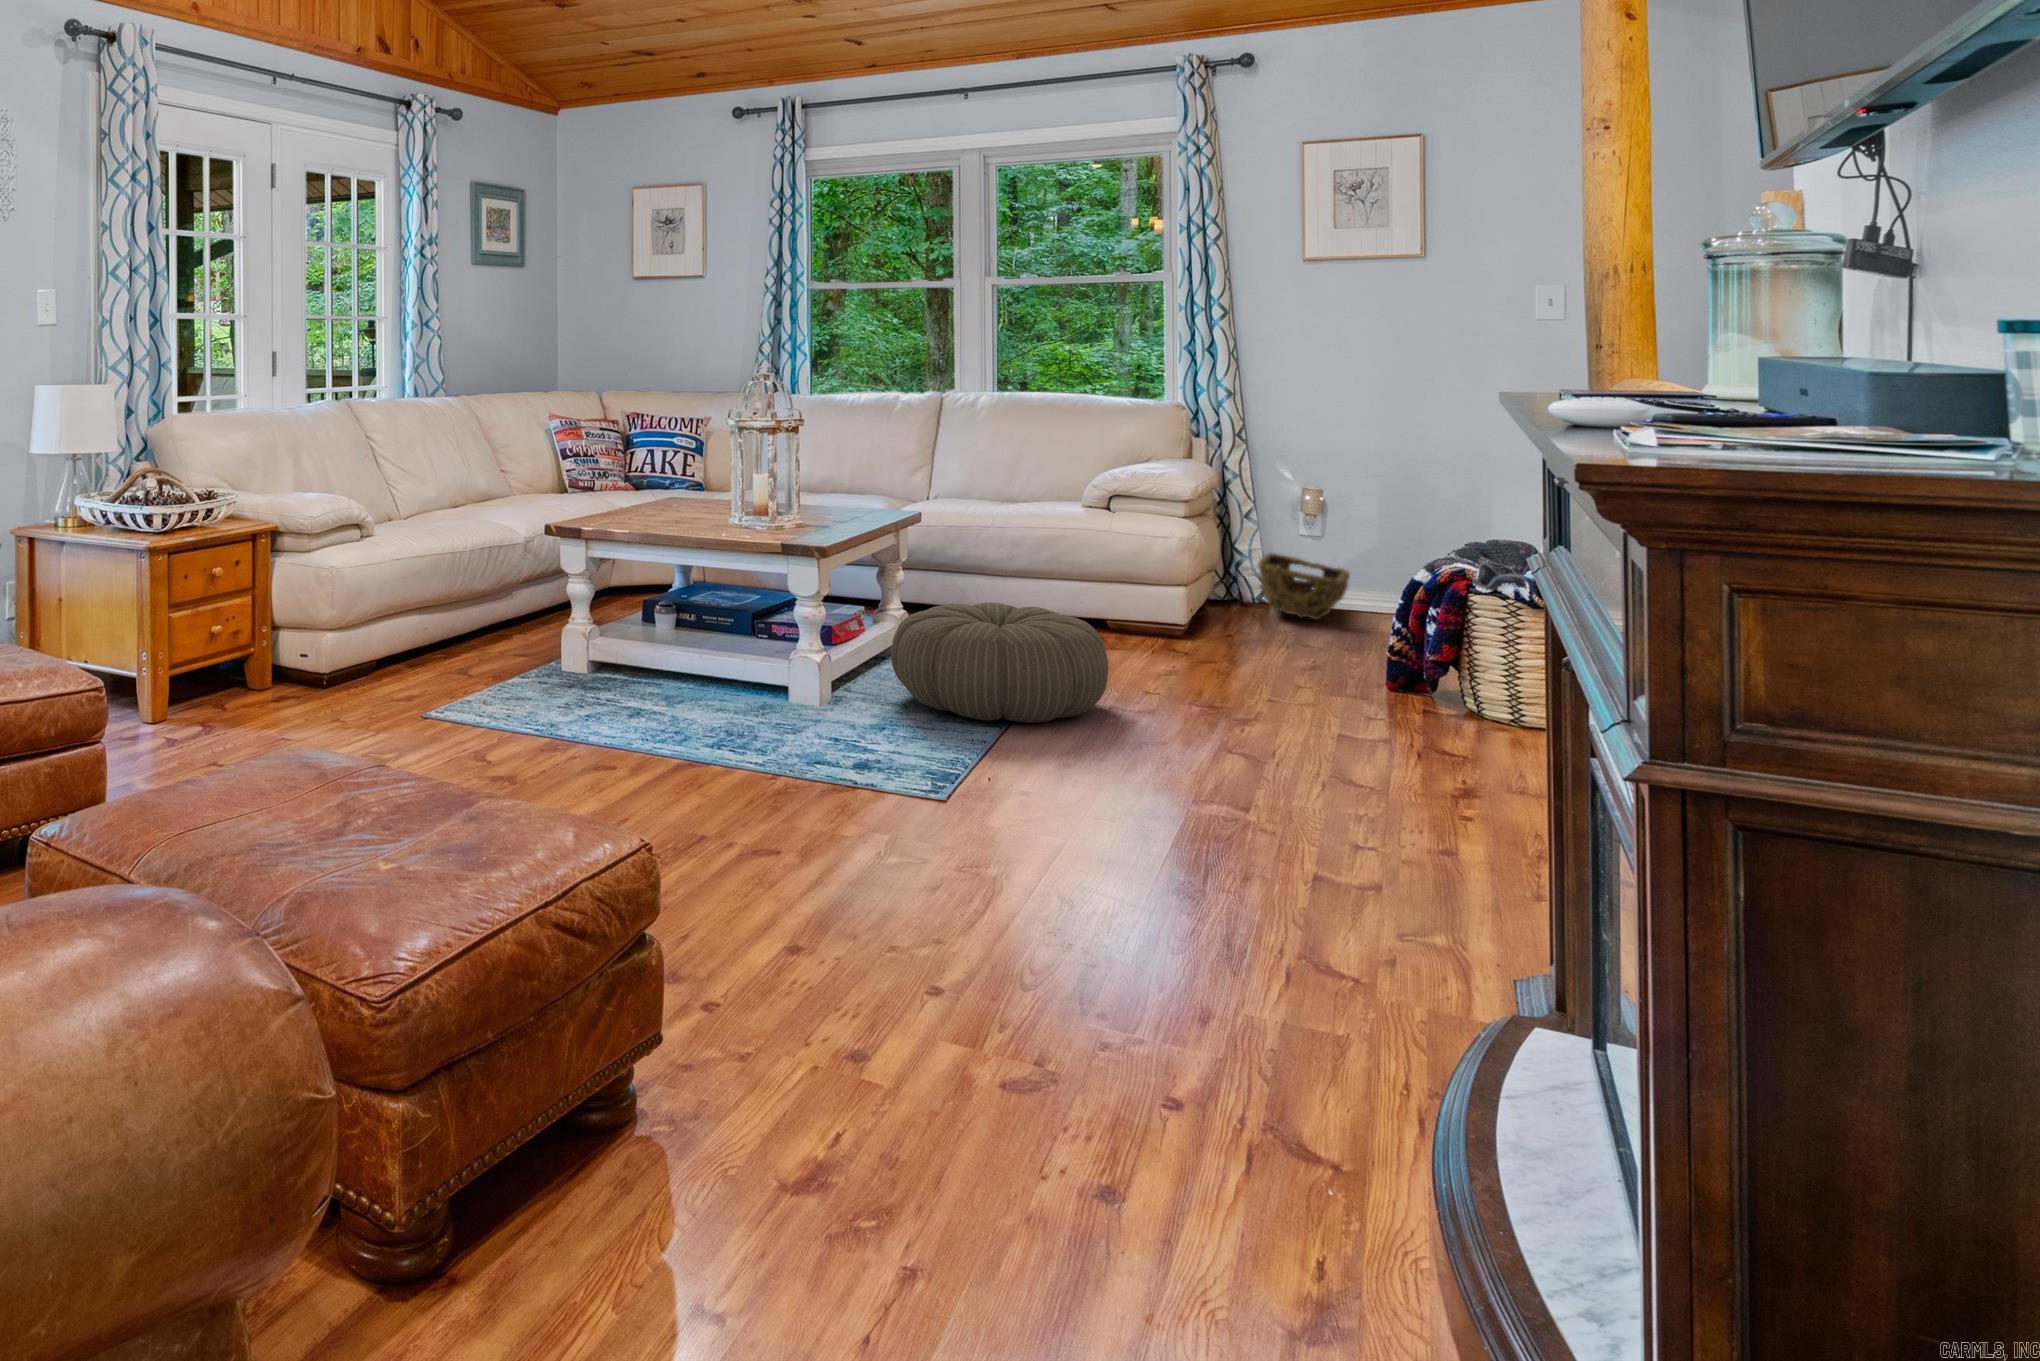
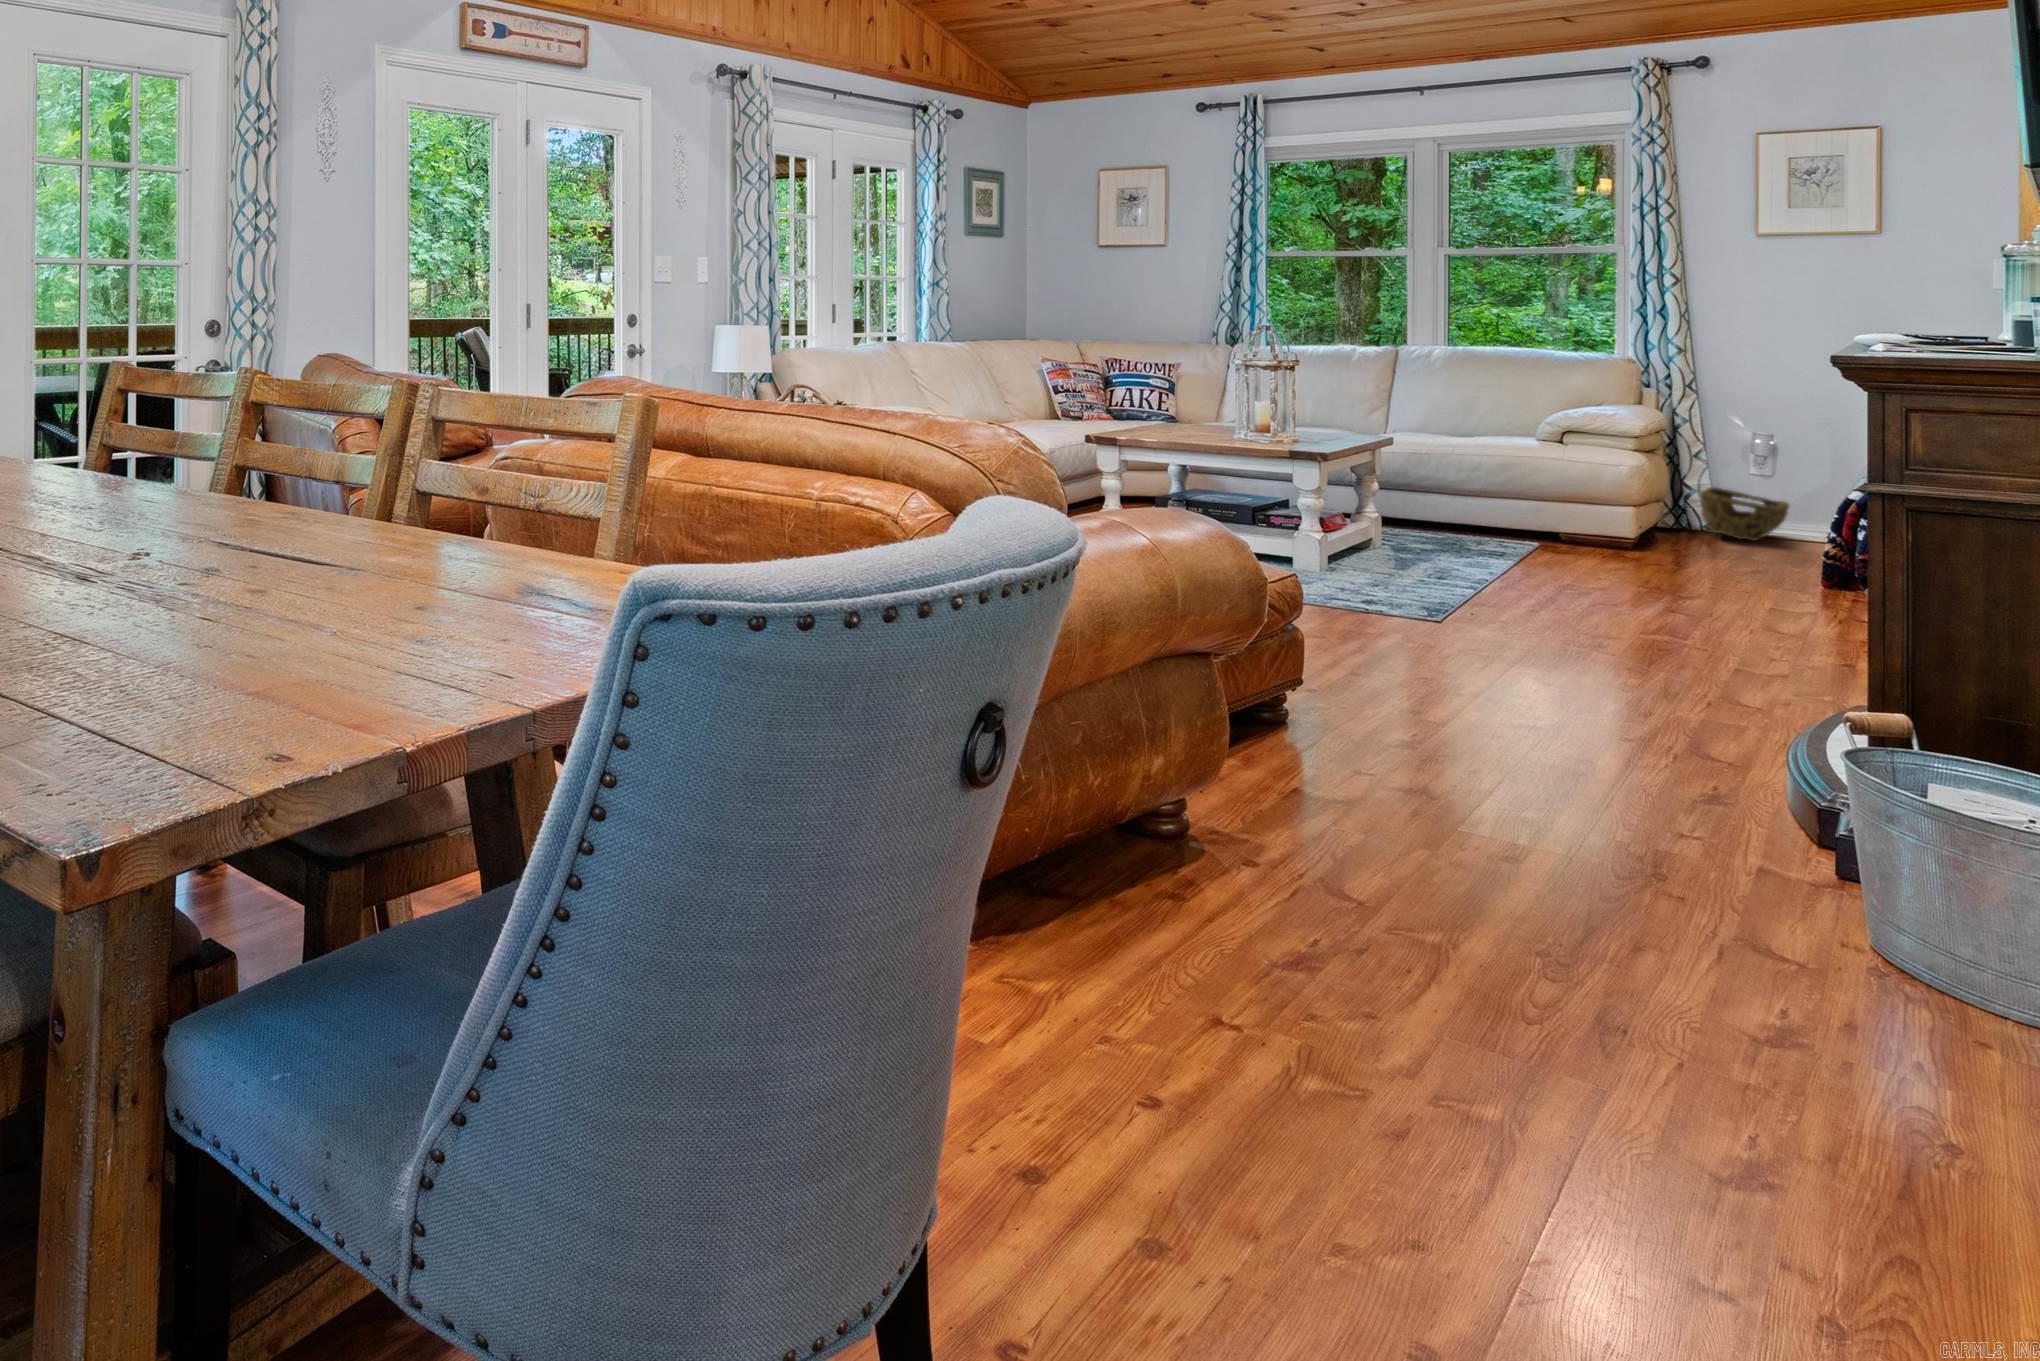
pouf: present [891,603,1108,723] -> none [1375,504,1560,587]

